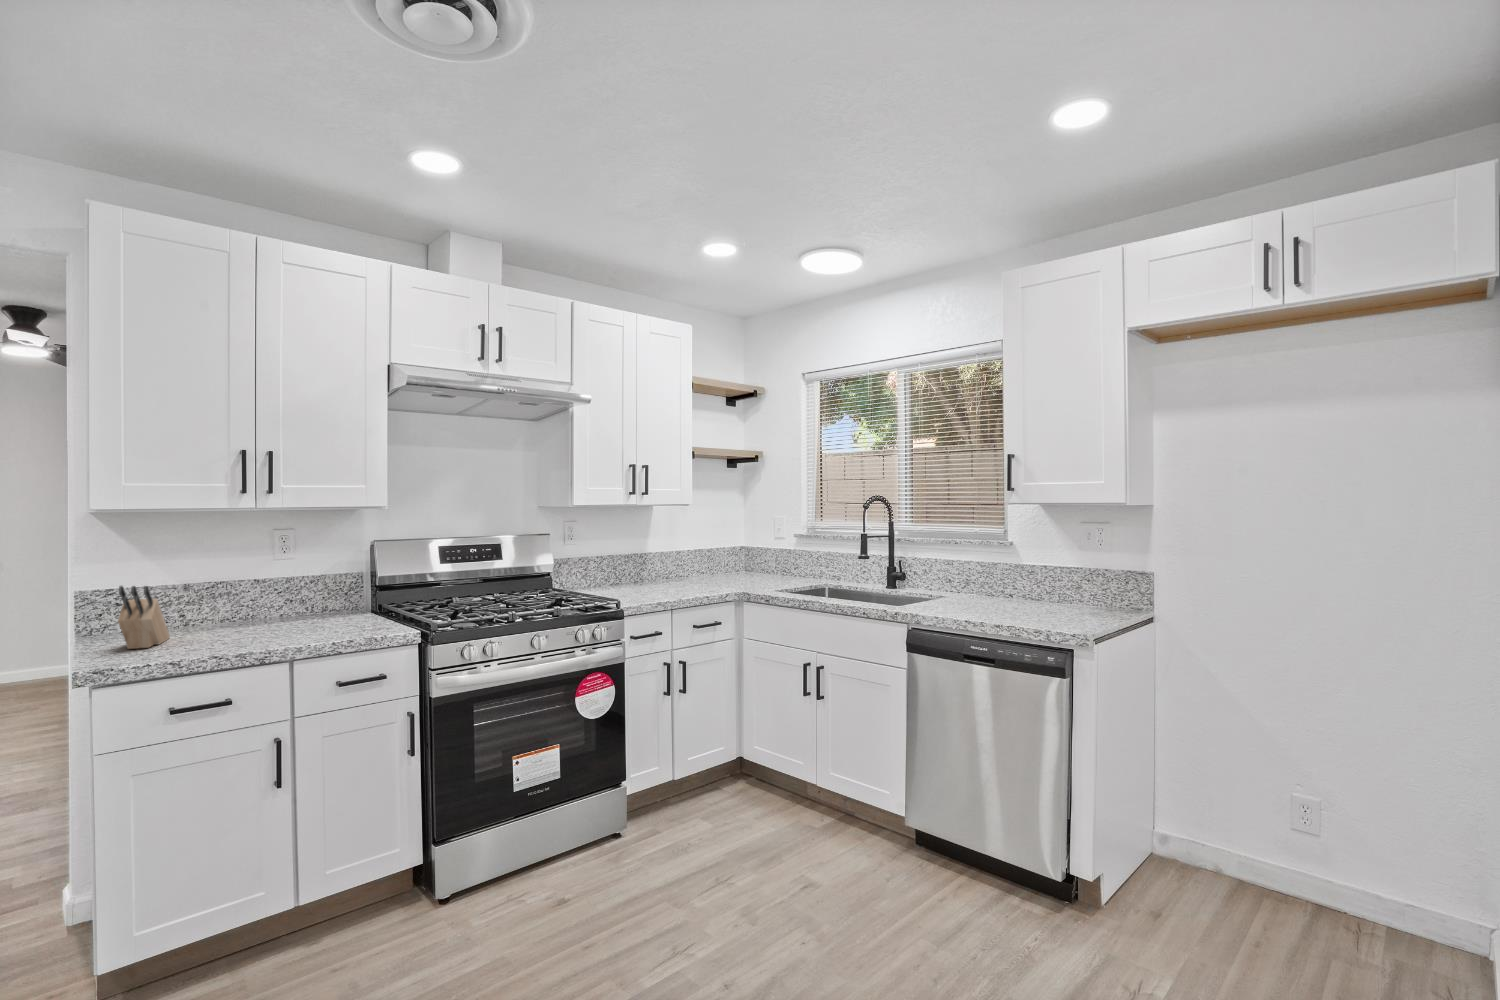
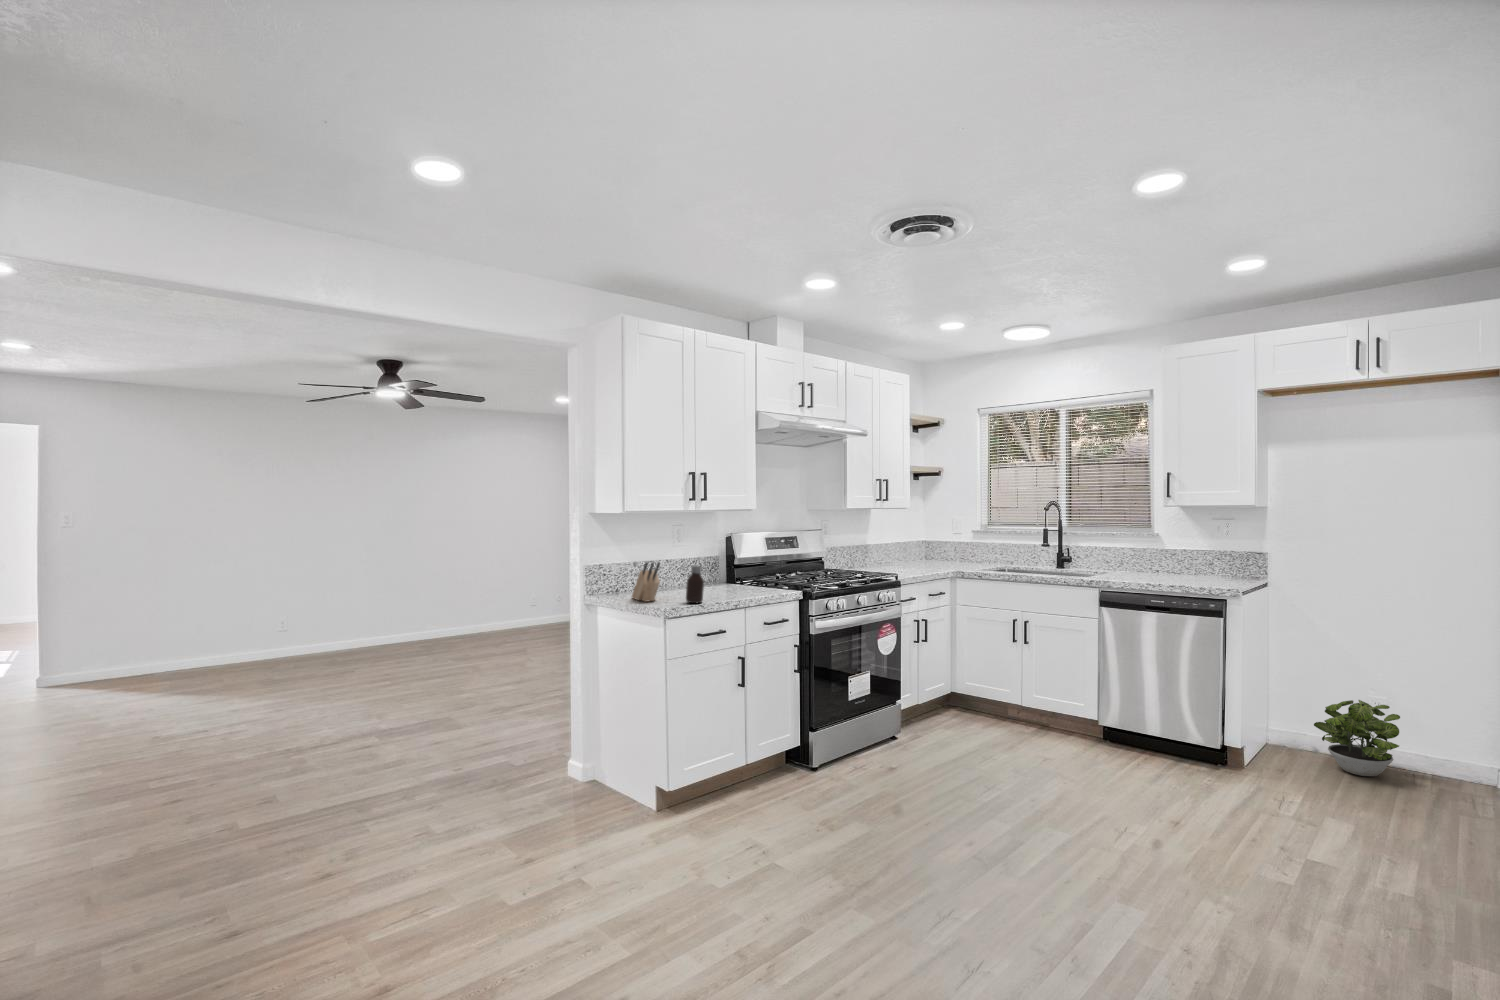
bottle: none [175,593,212,654] -> present [686,566,704,603]
potted plant: none [1202,801,1332,930] -> present [1314,700,1400,776]

